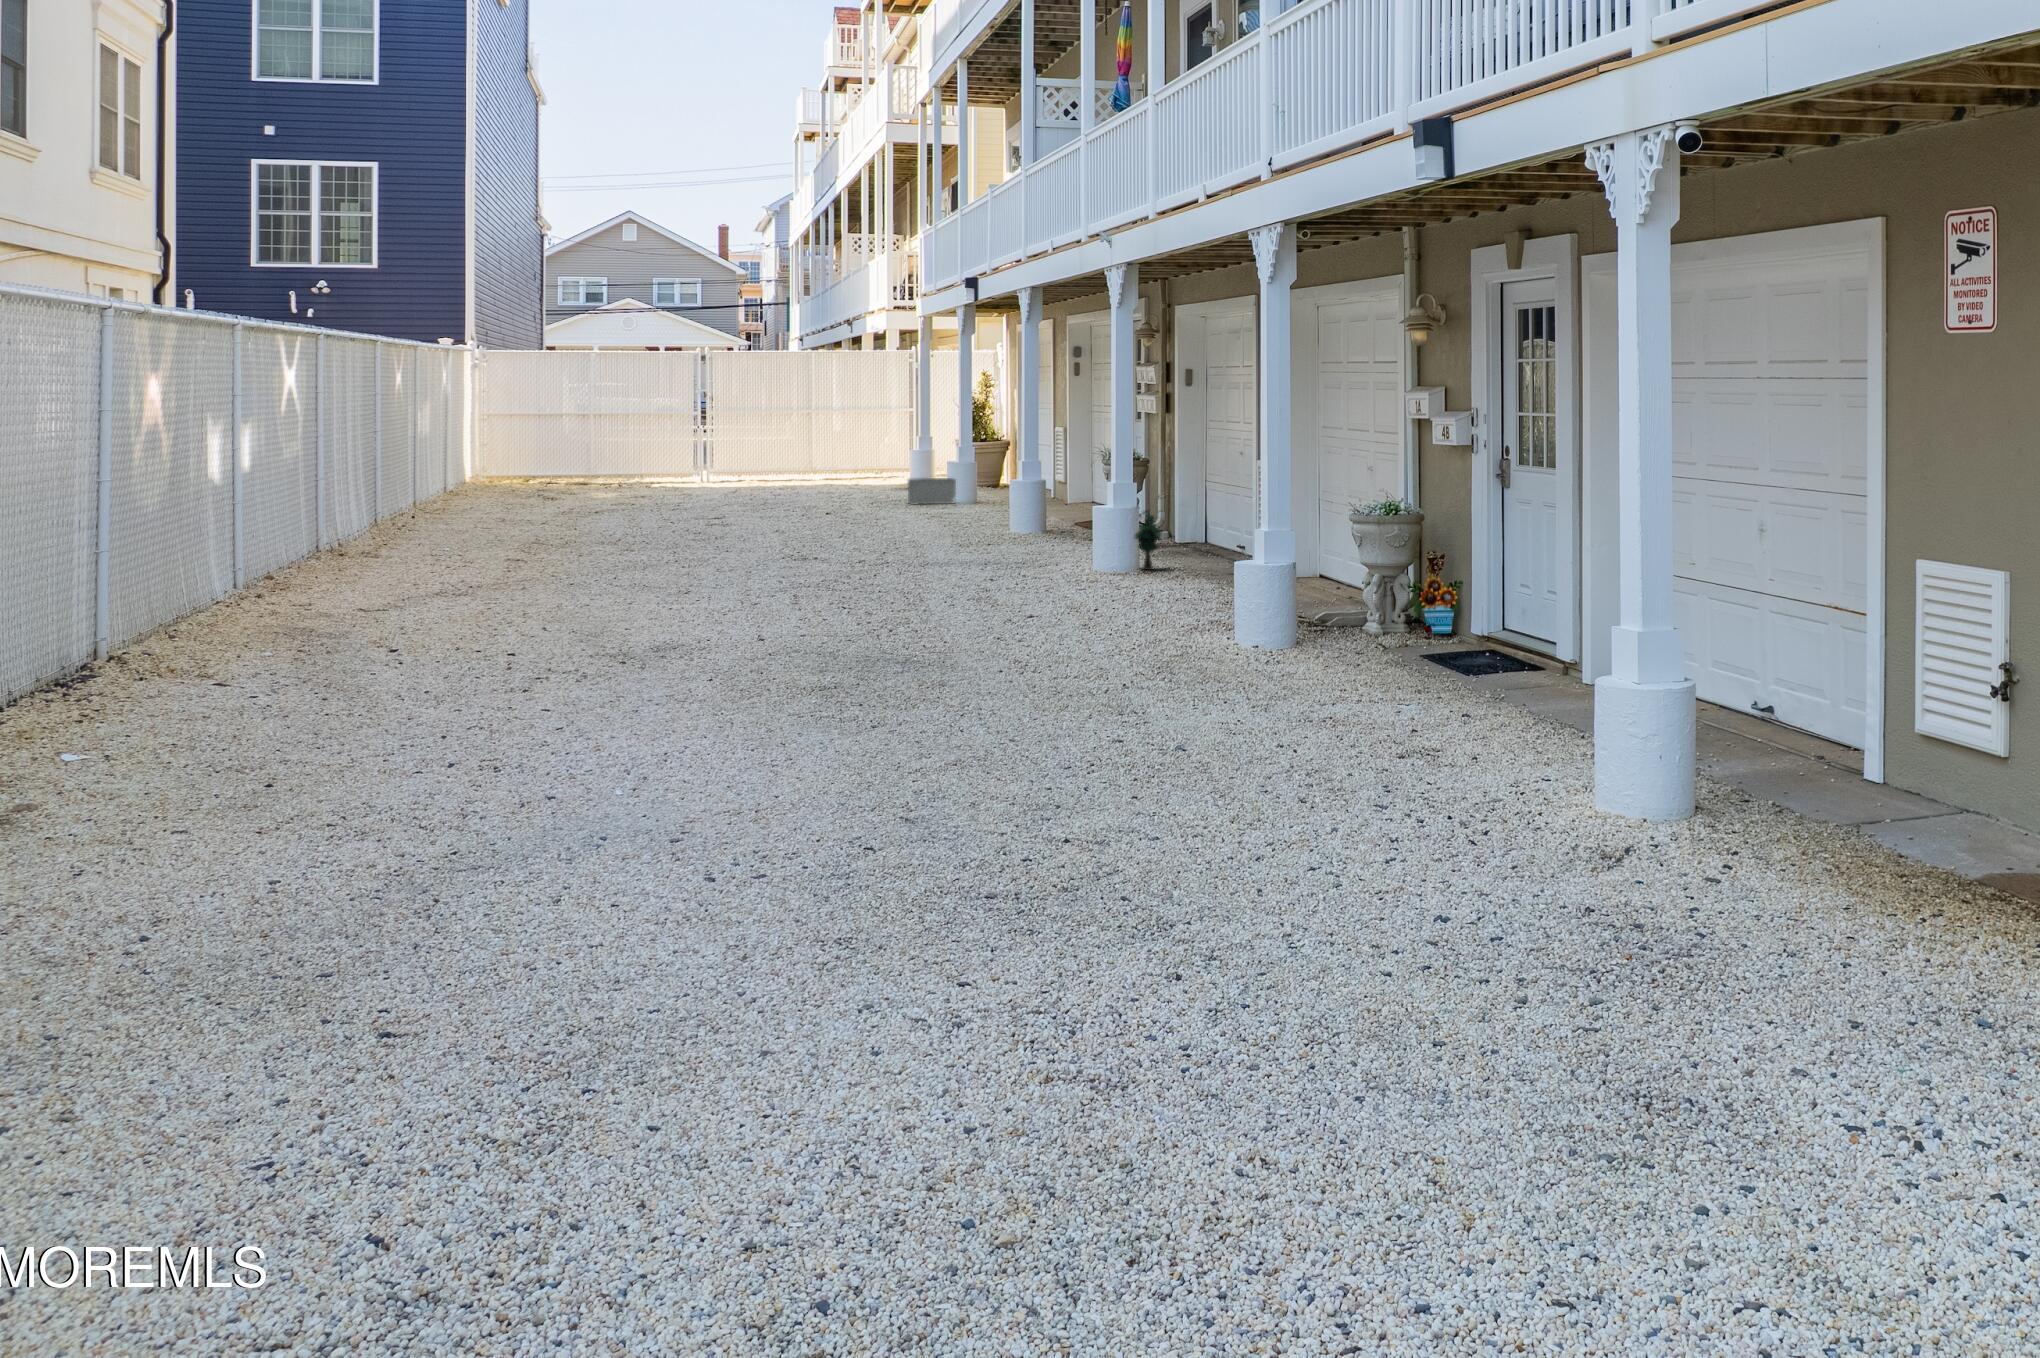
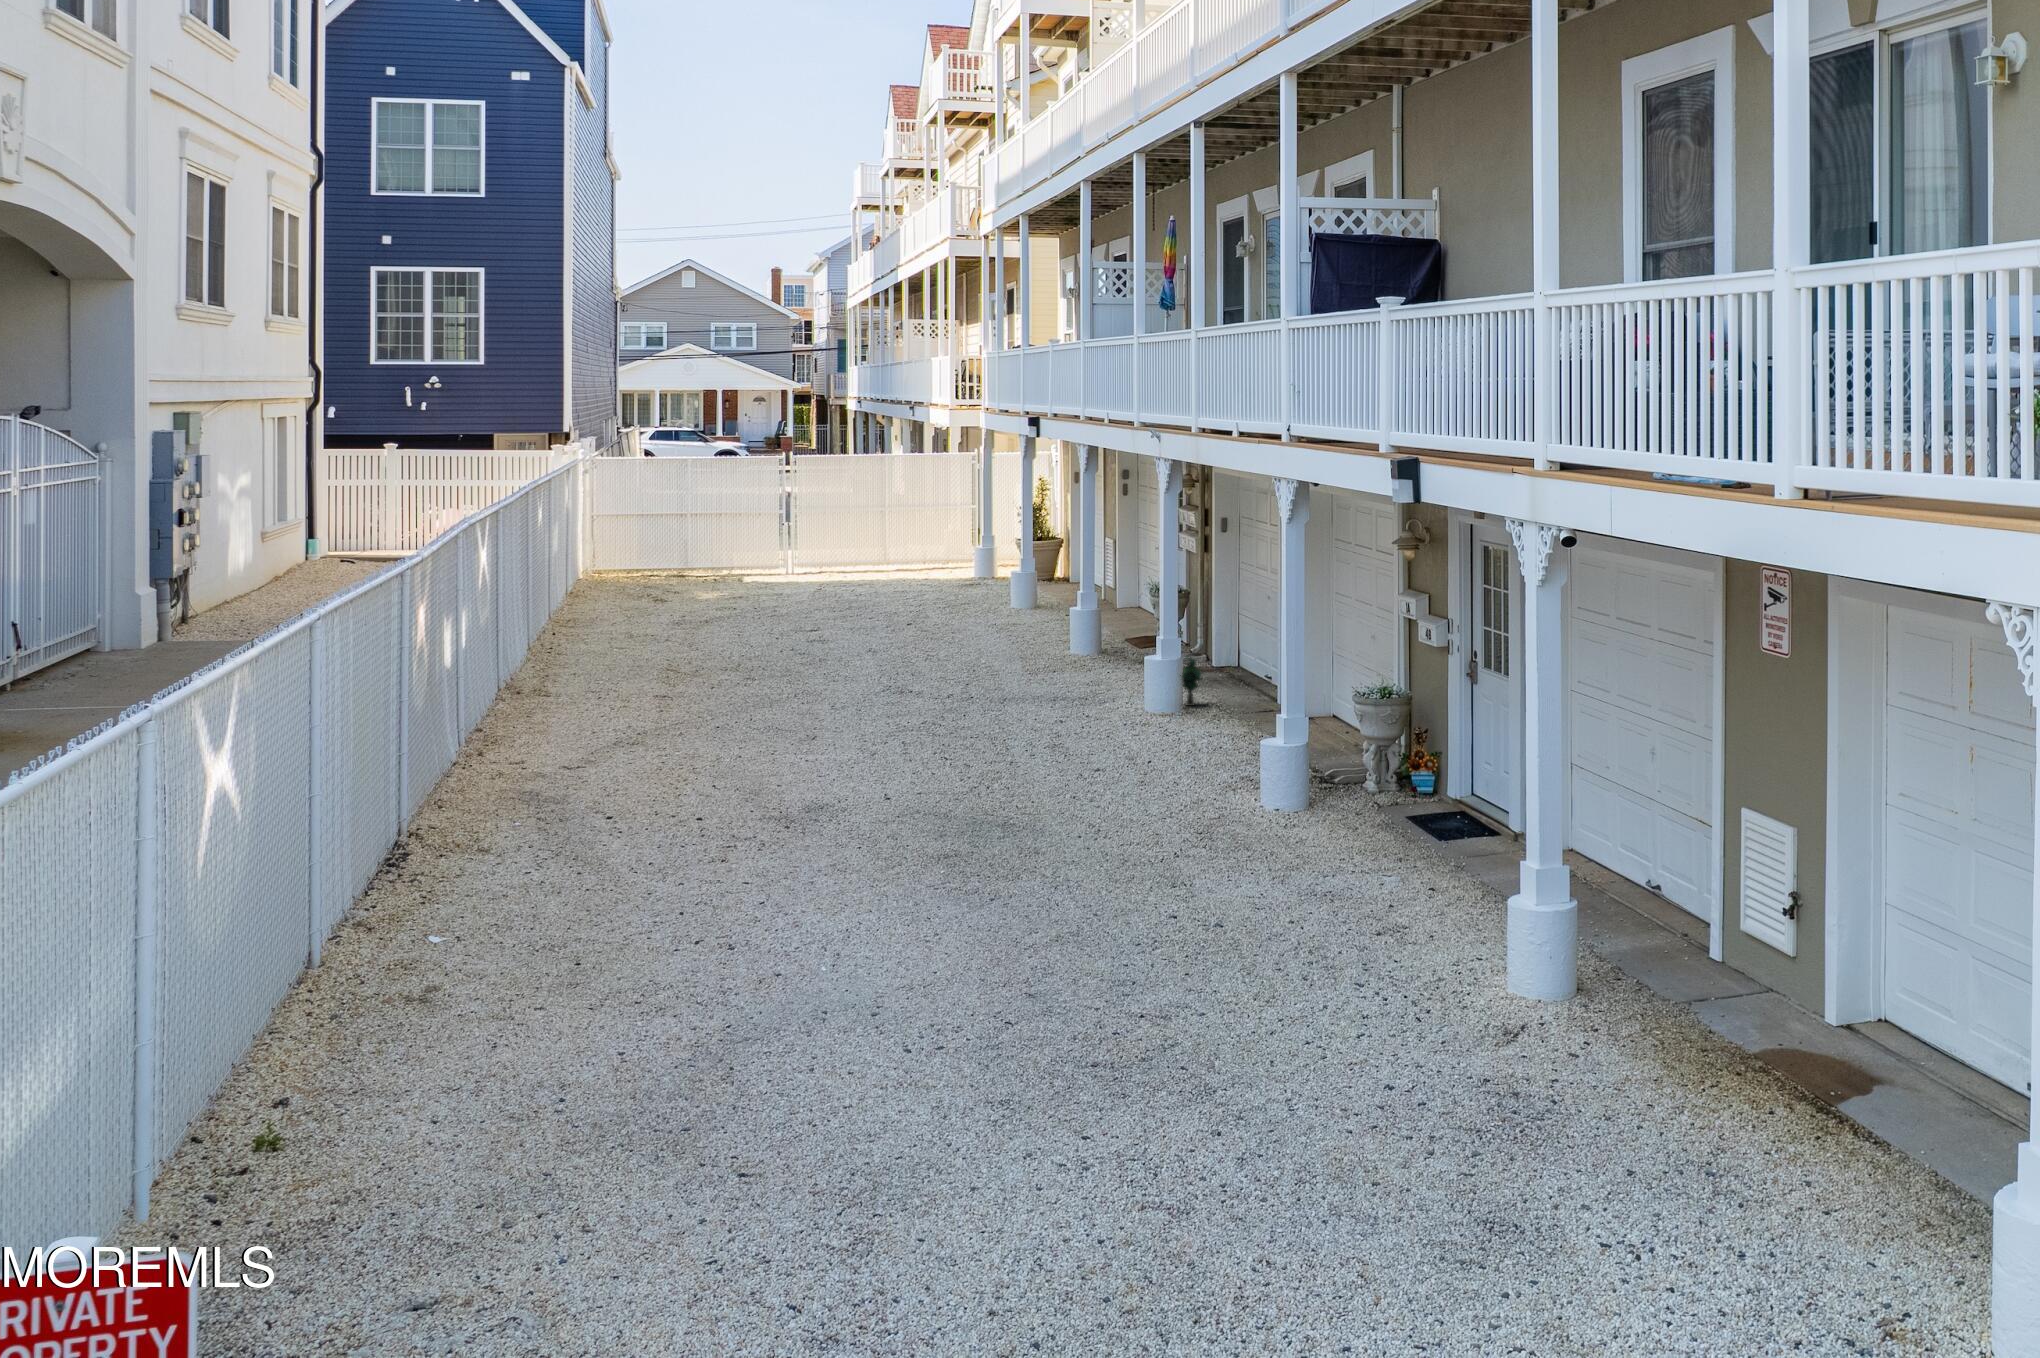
storage bin: present [908,478,956,504] -> none [972,580,1016,606]

